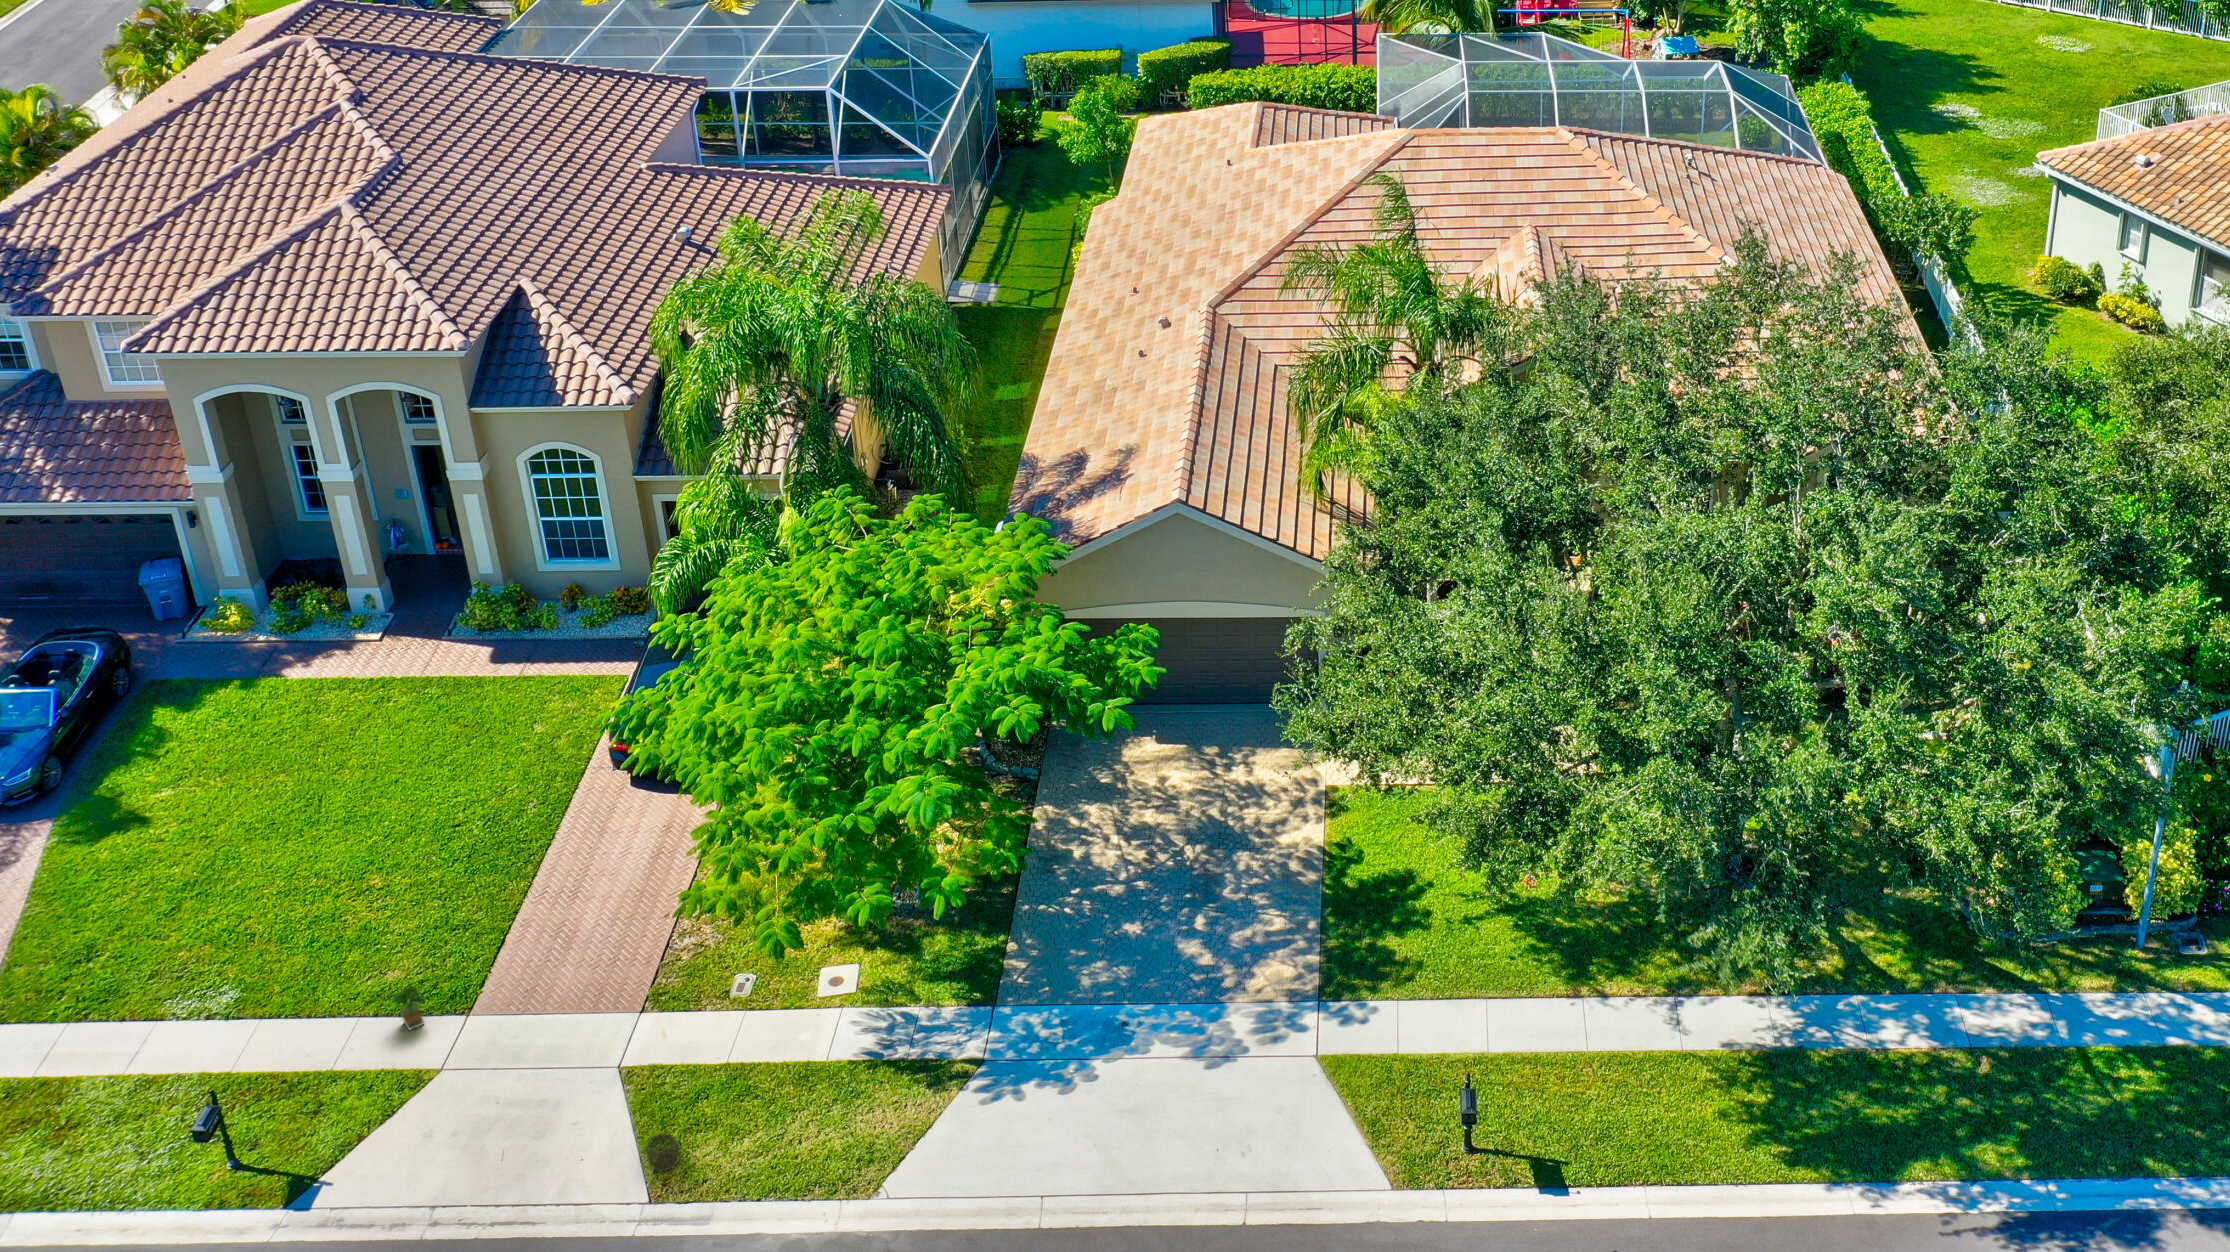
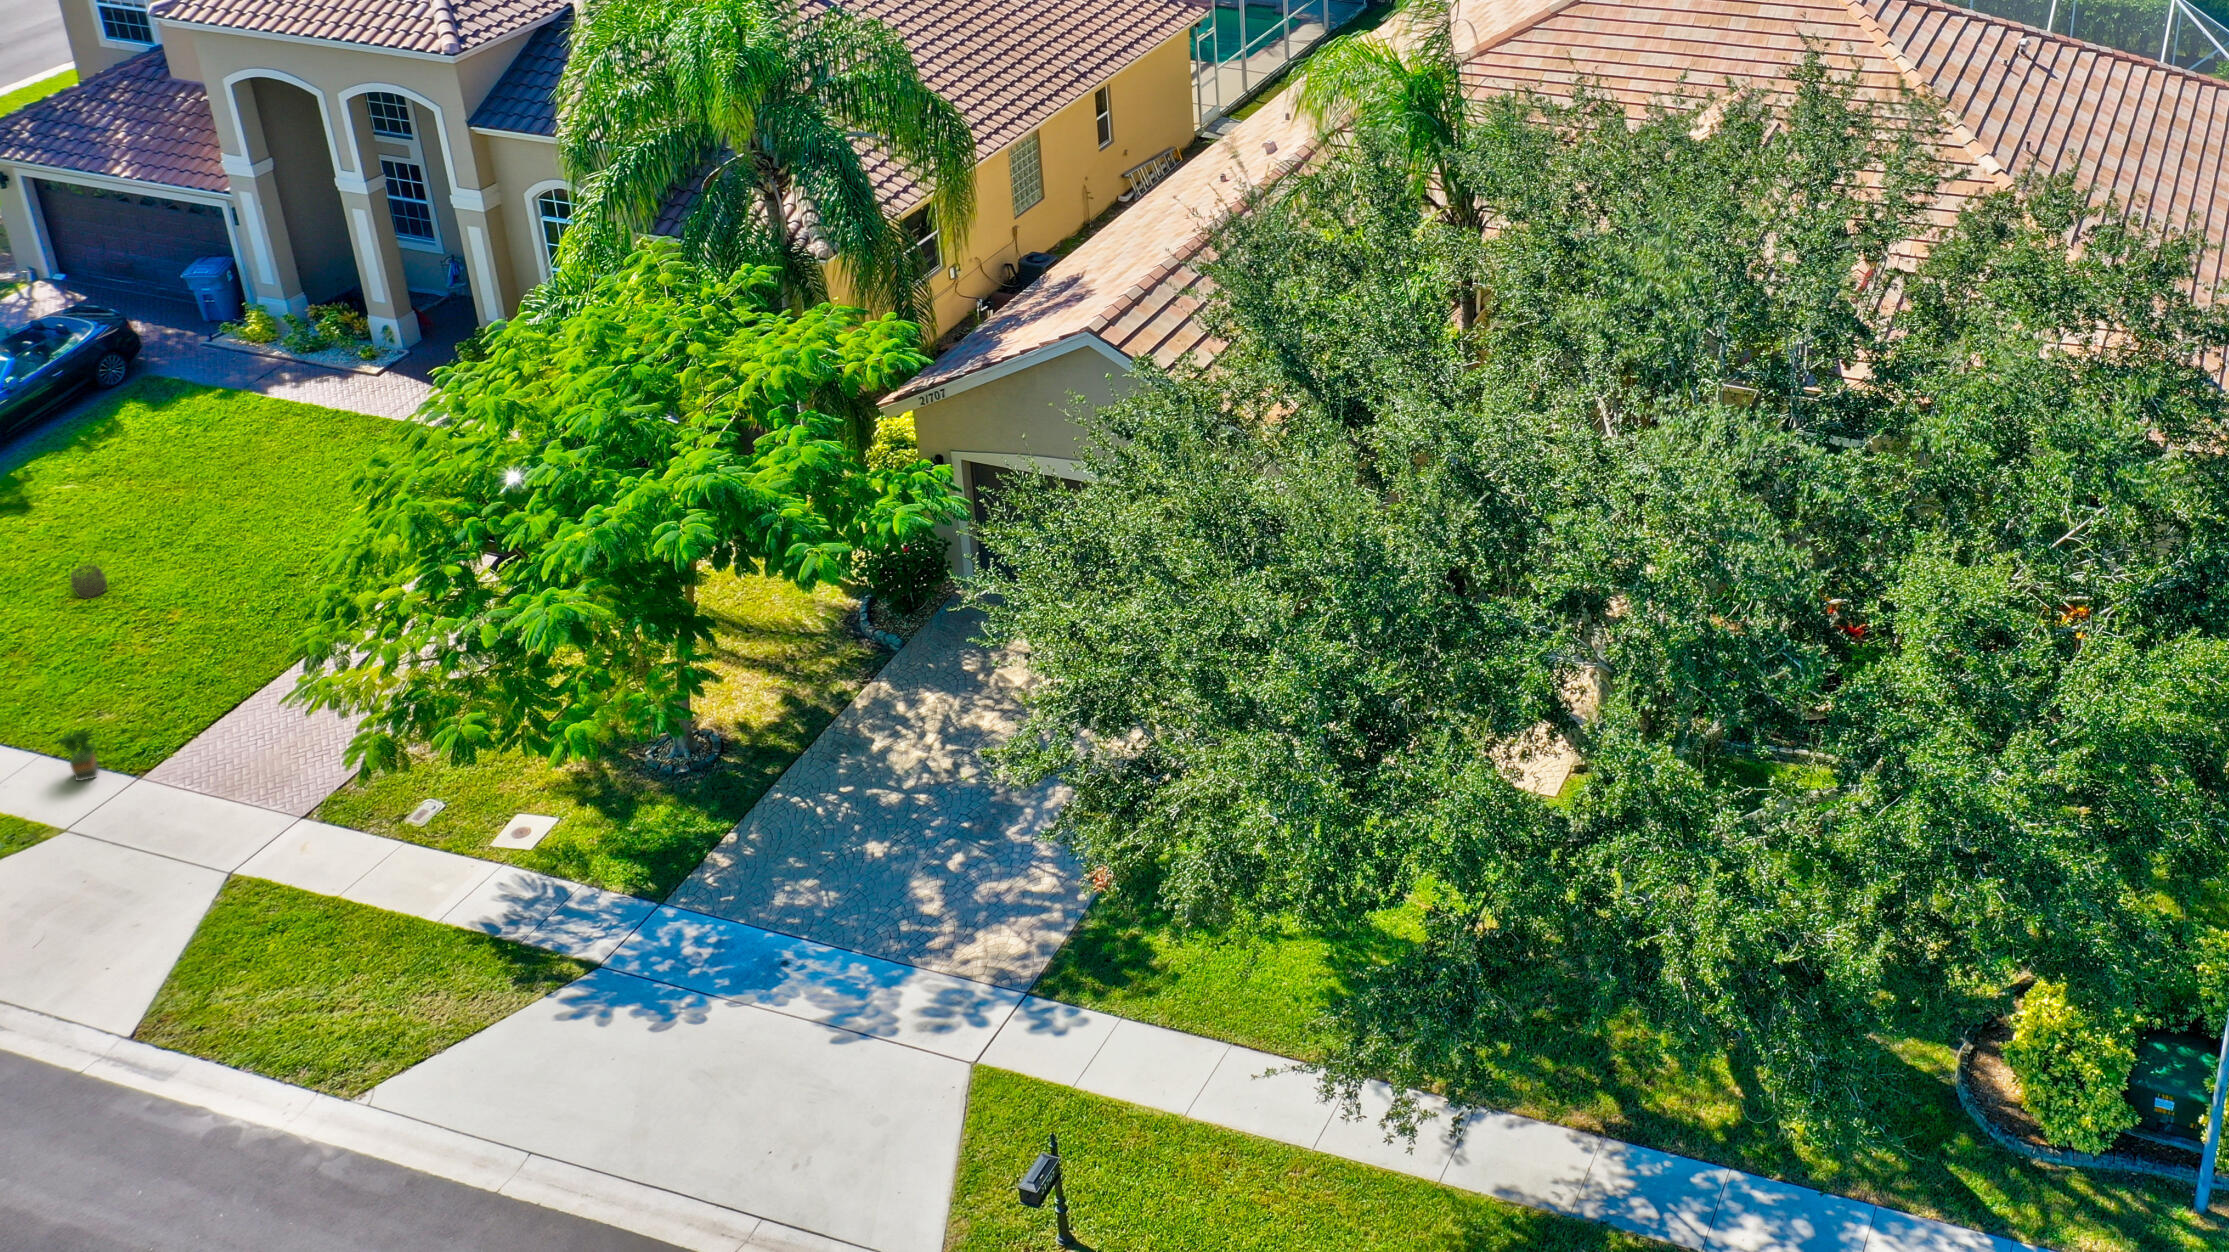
woven basket: present [647,1133,680,1171] -> present [71,565,107,598]

